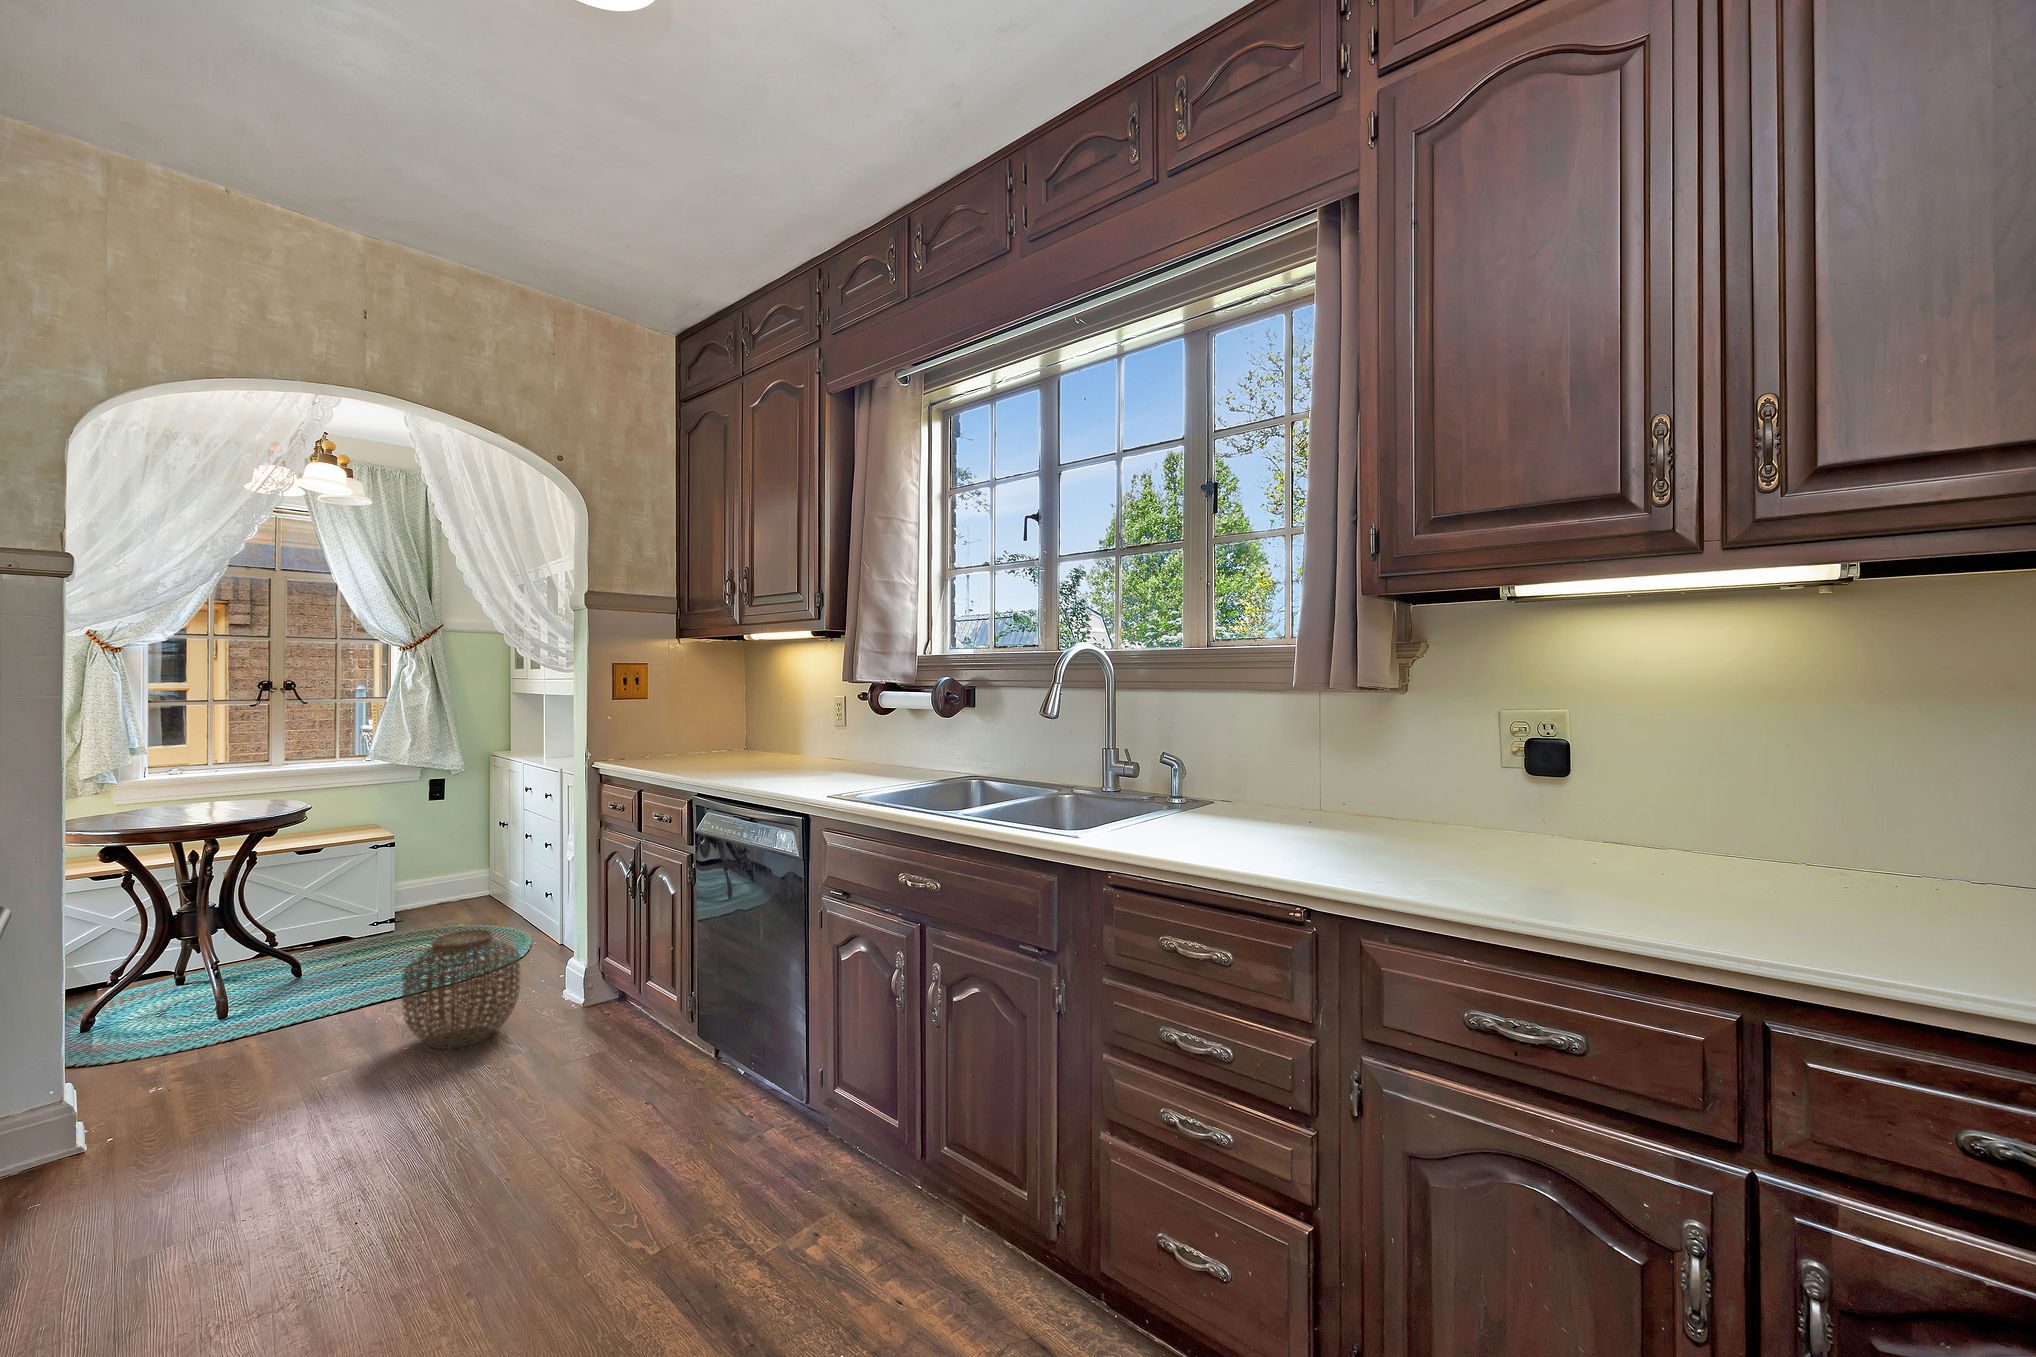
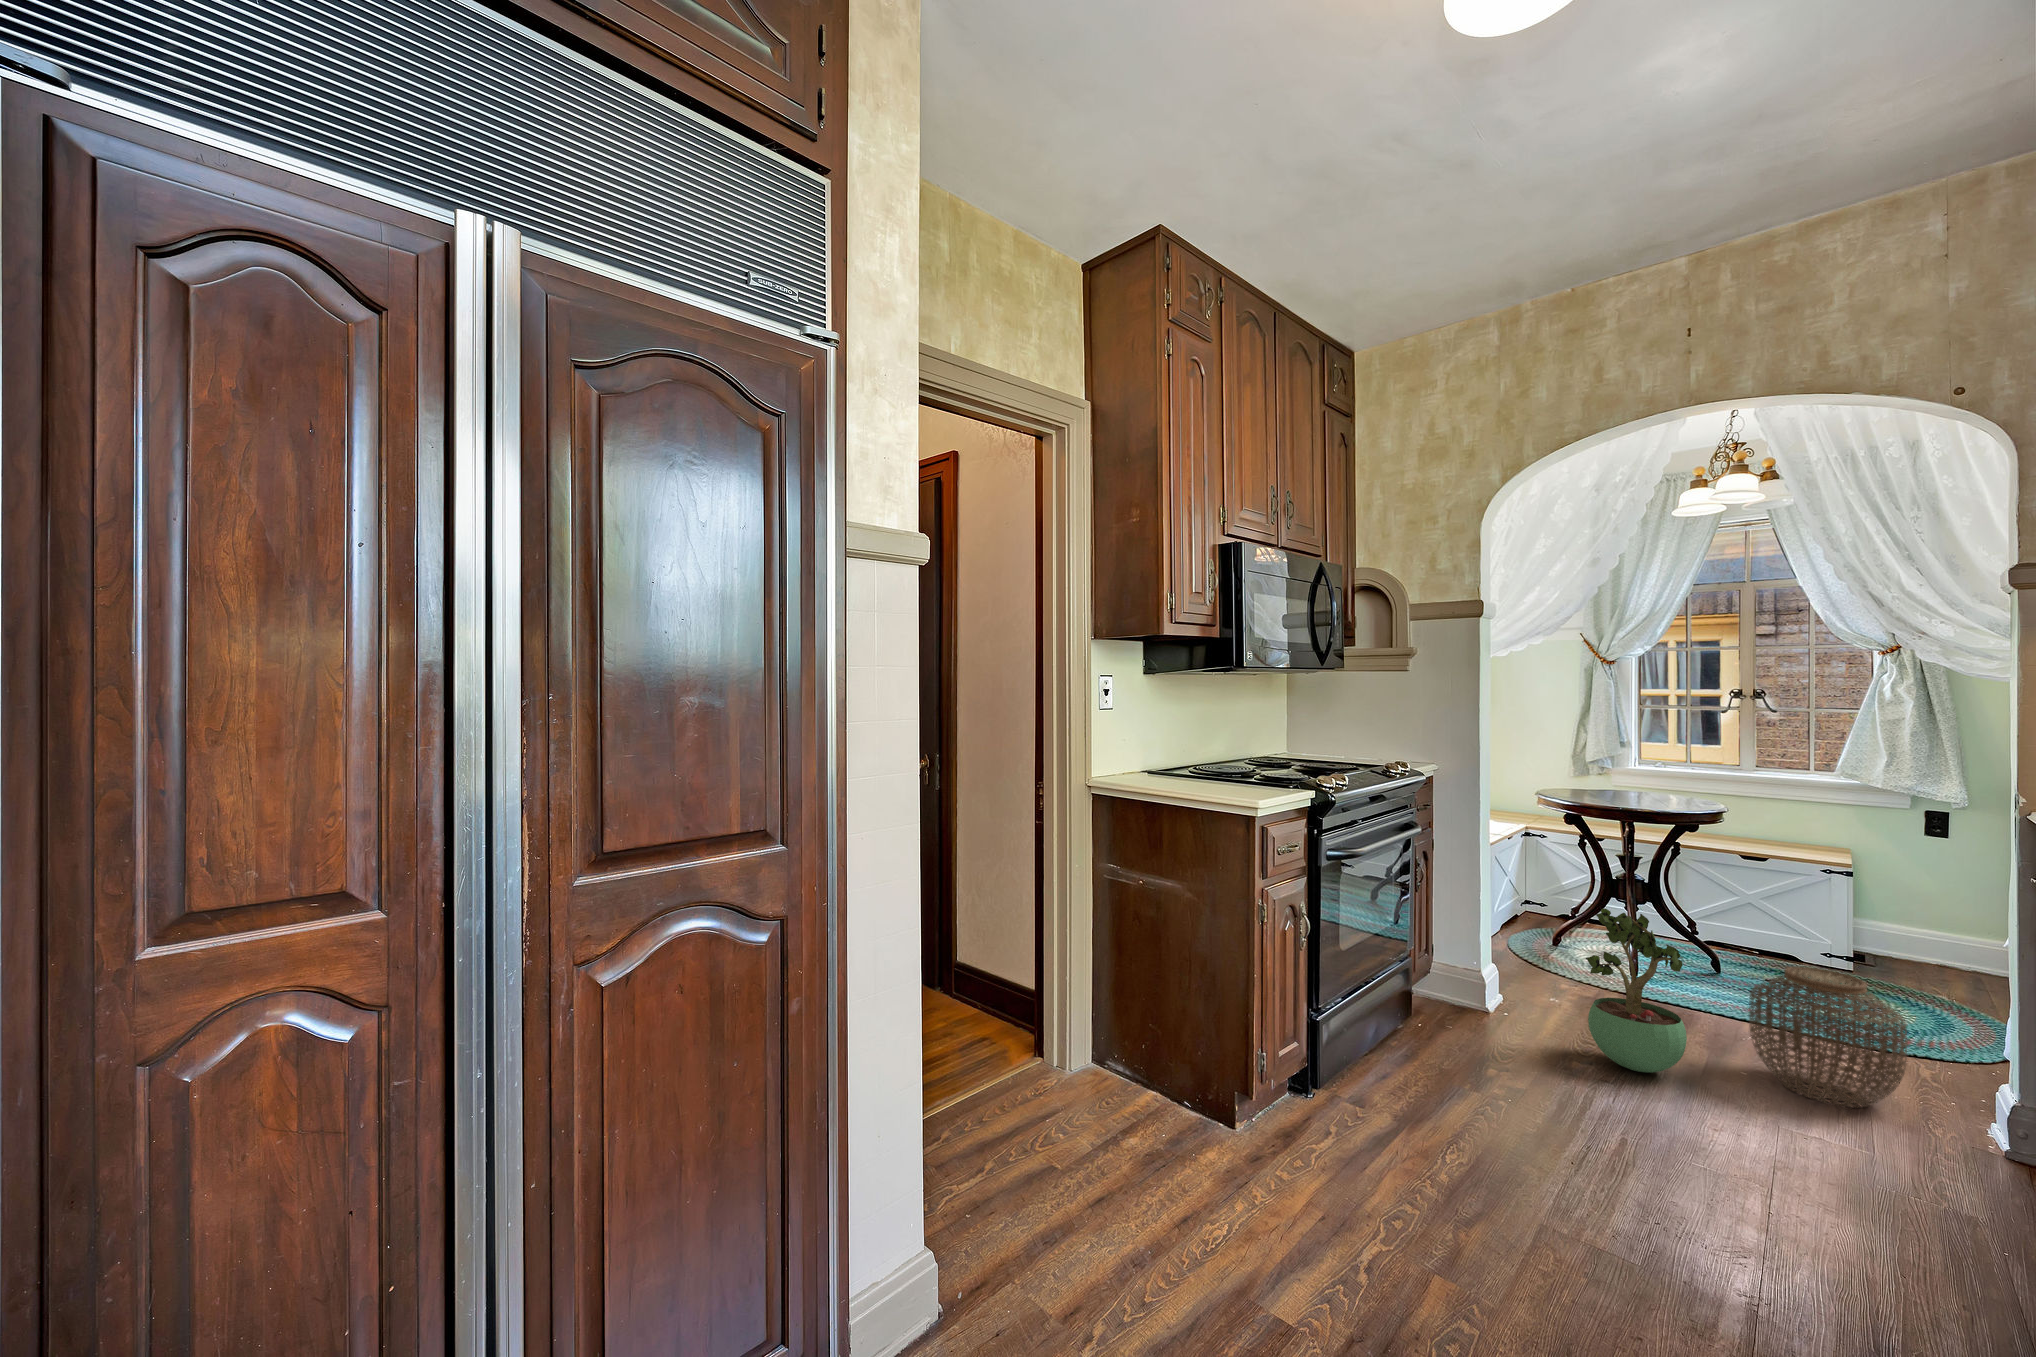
potted plant: none [240,936,372,1111] -> present [1586,908,1687,1073]

